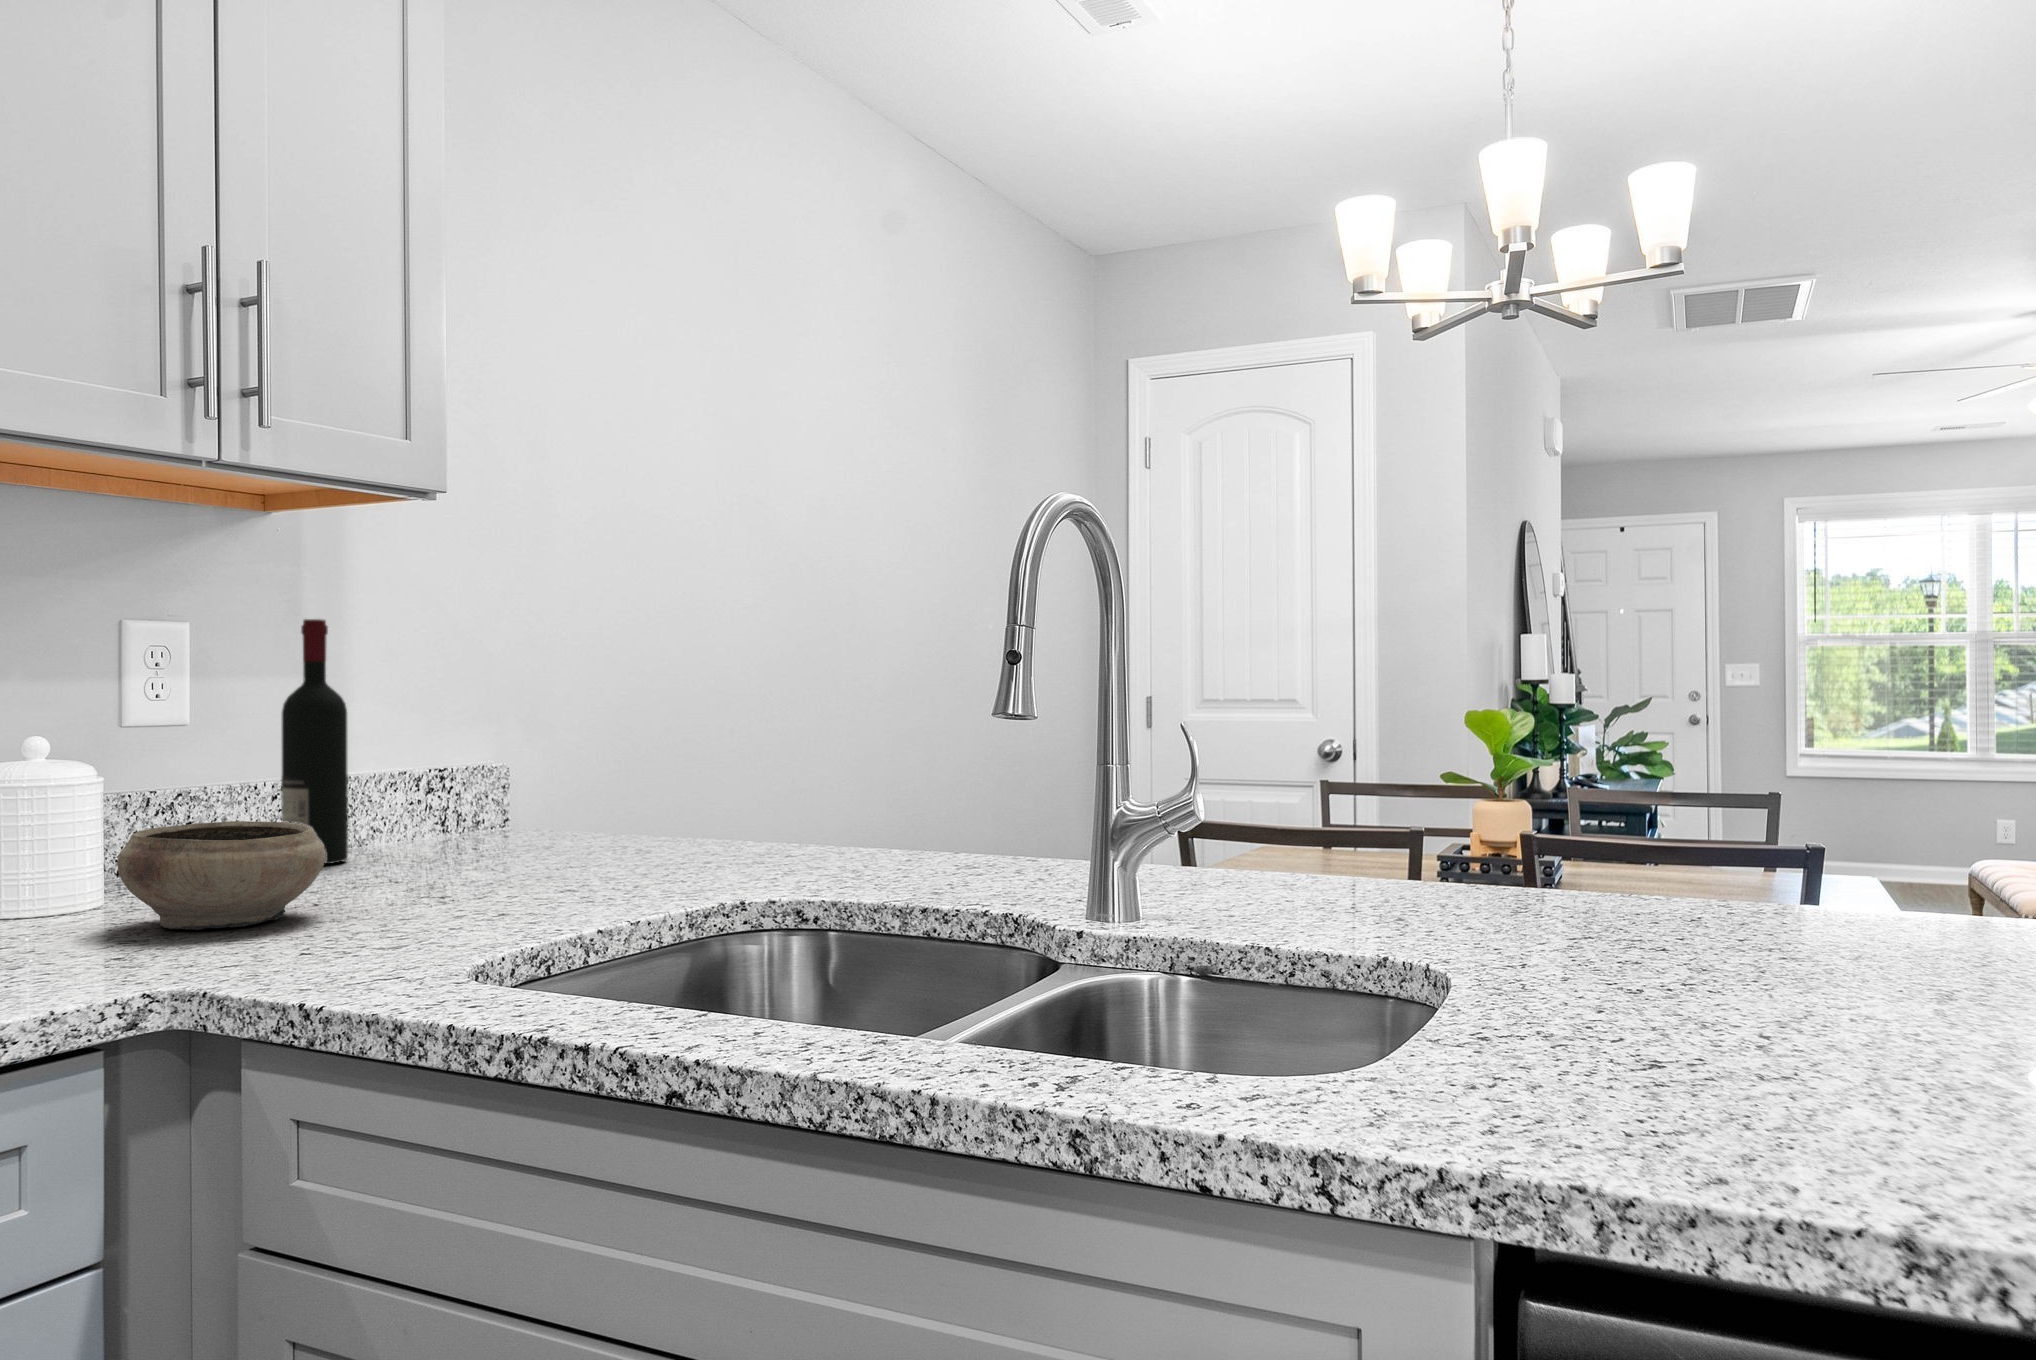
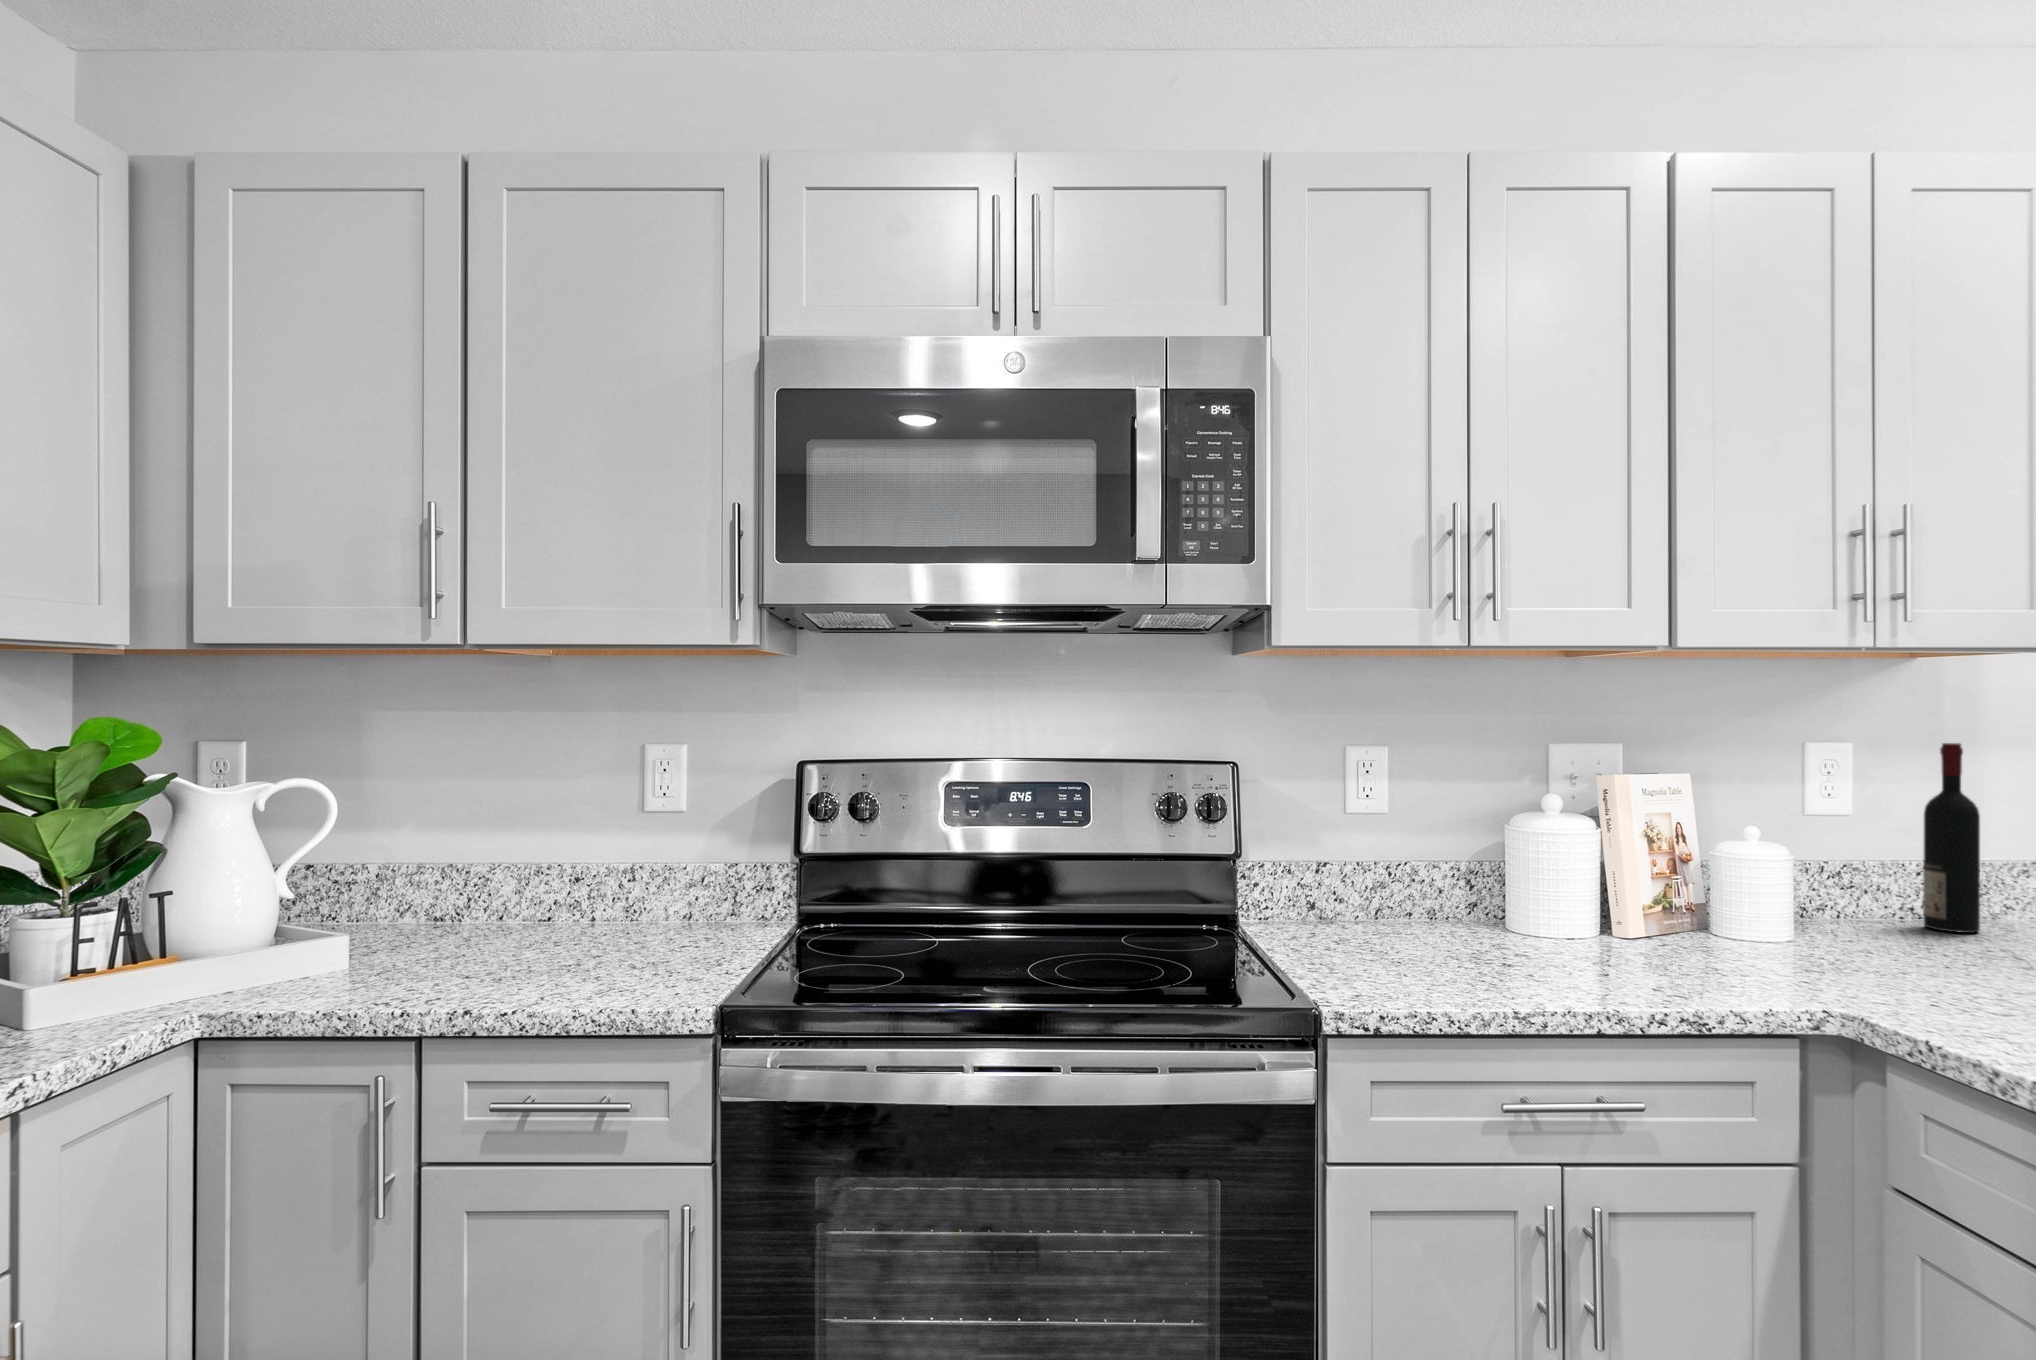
ceramic bowl: present [118,821,326,930] -> none [1805,897,1954,976]

